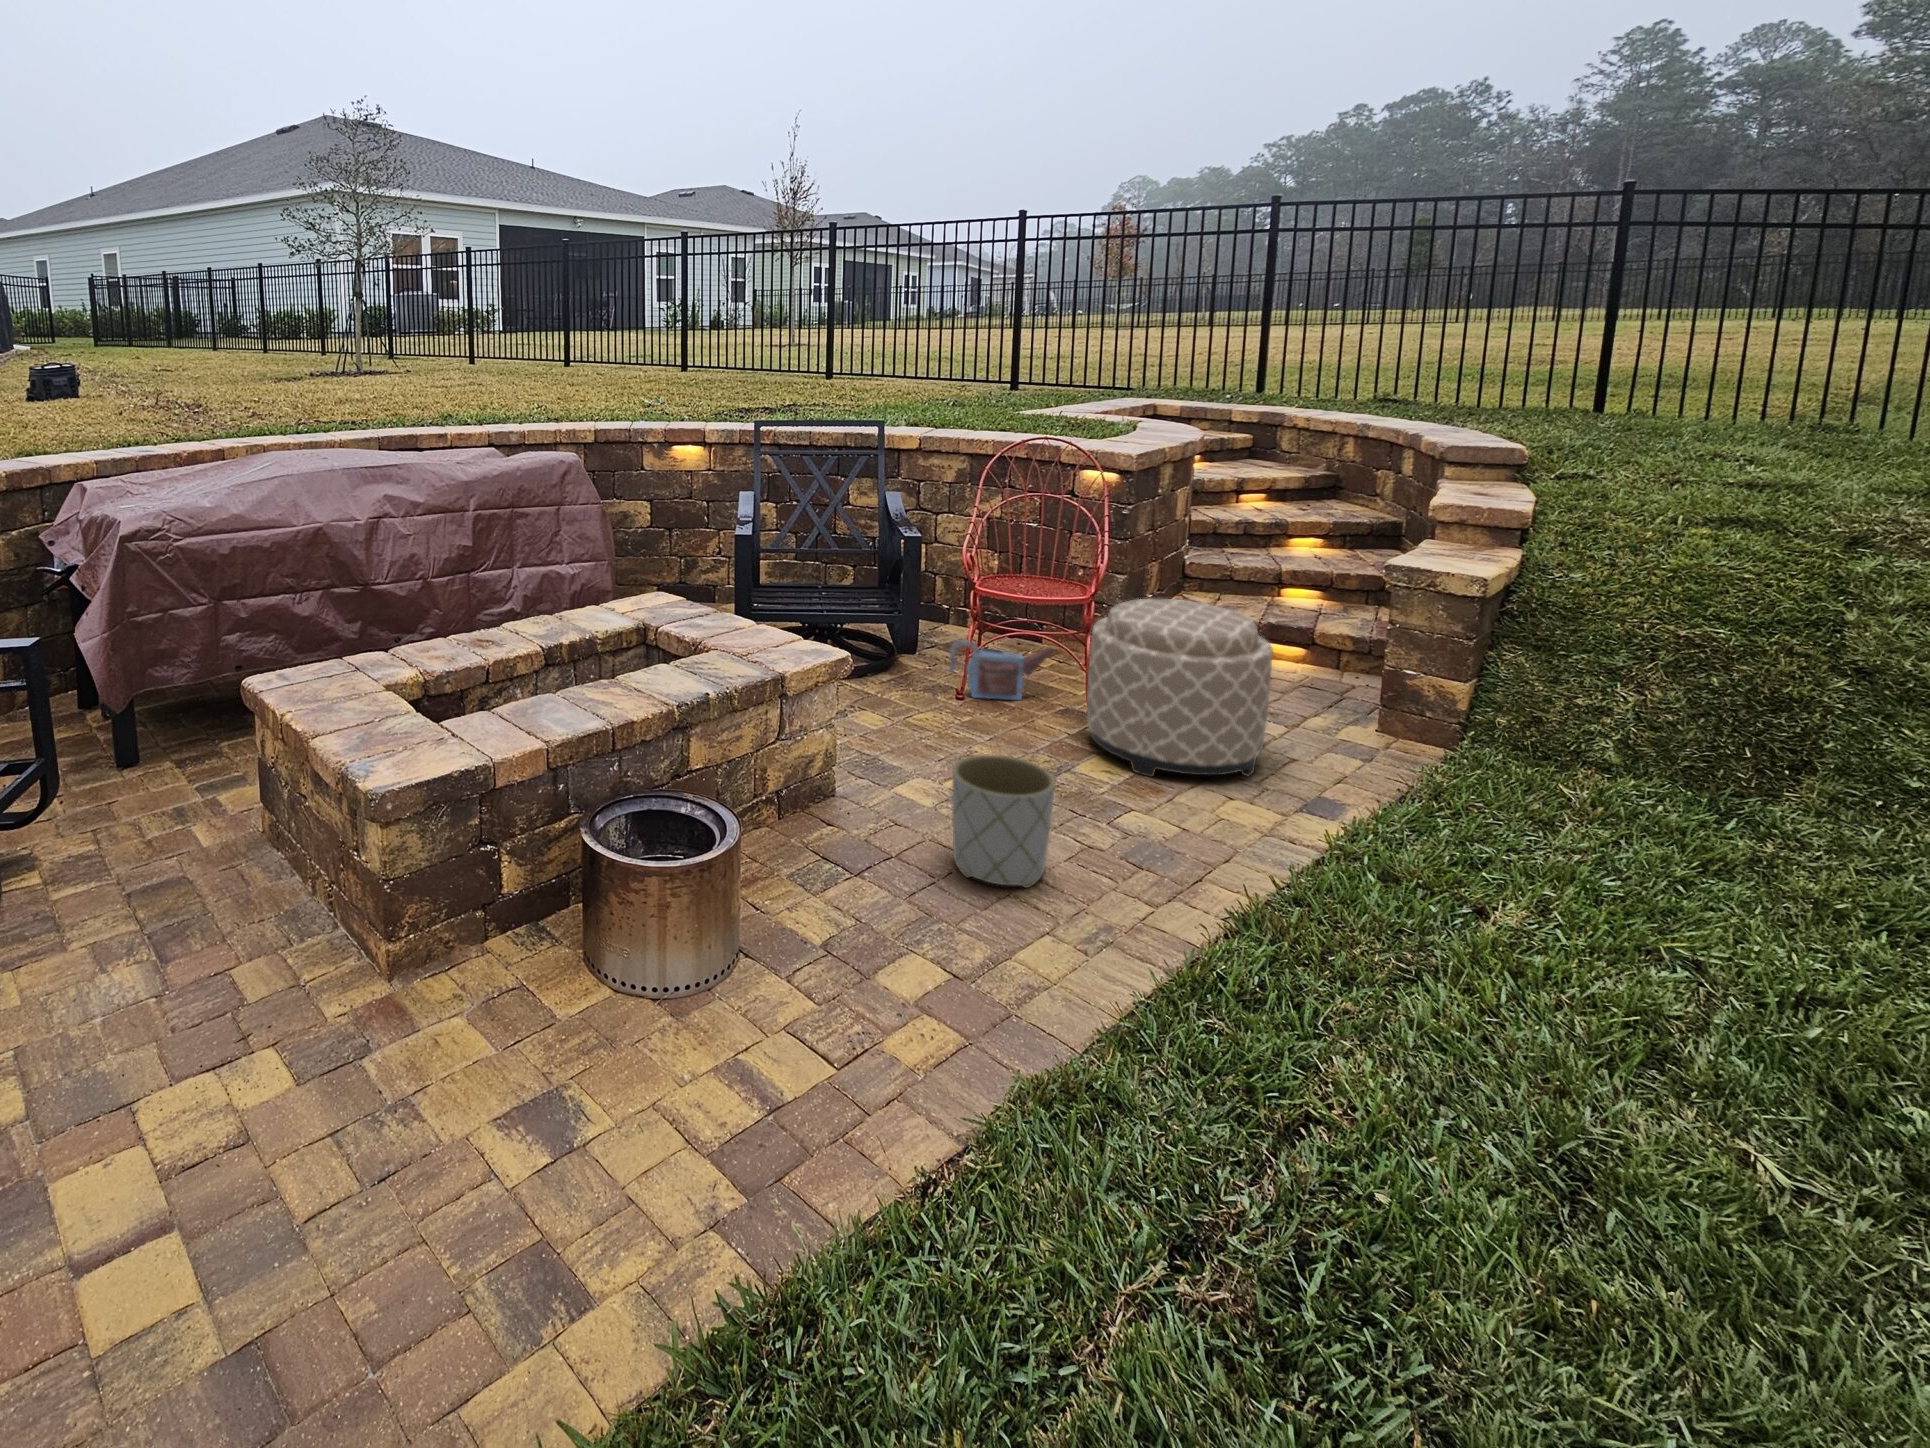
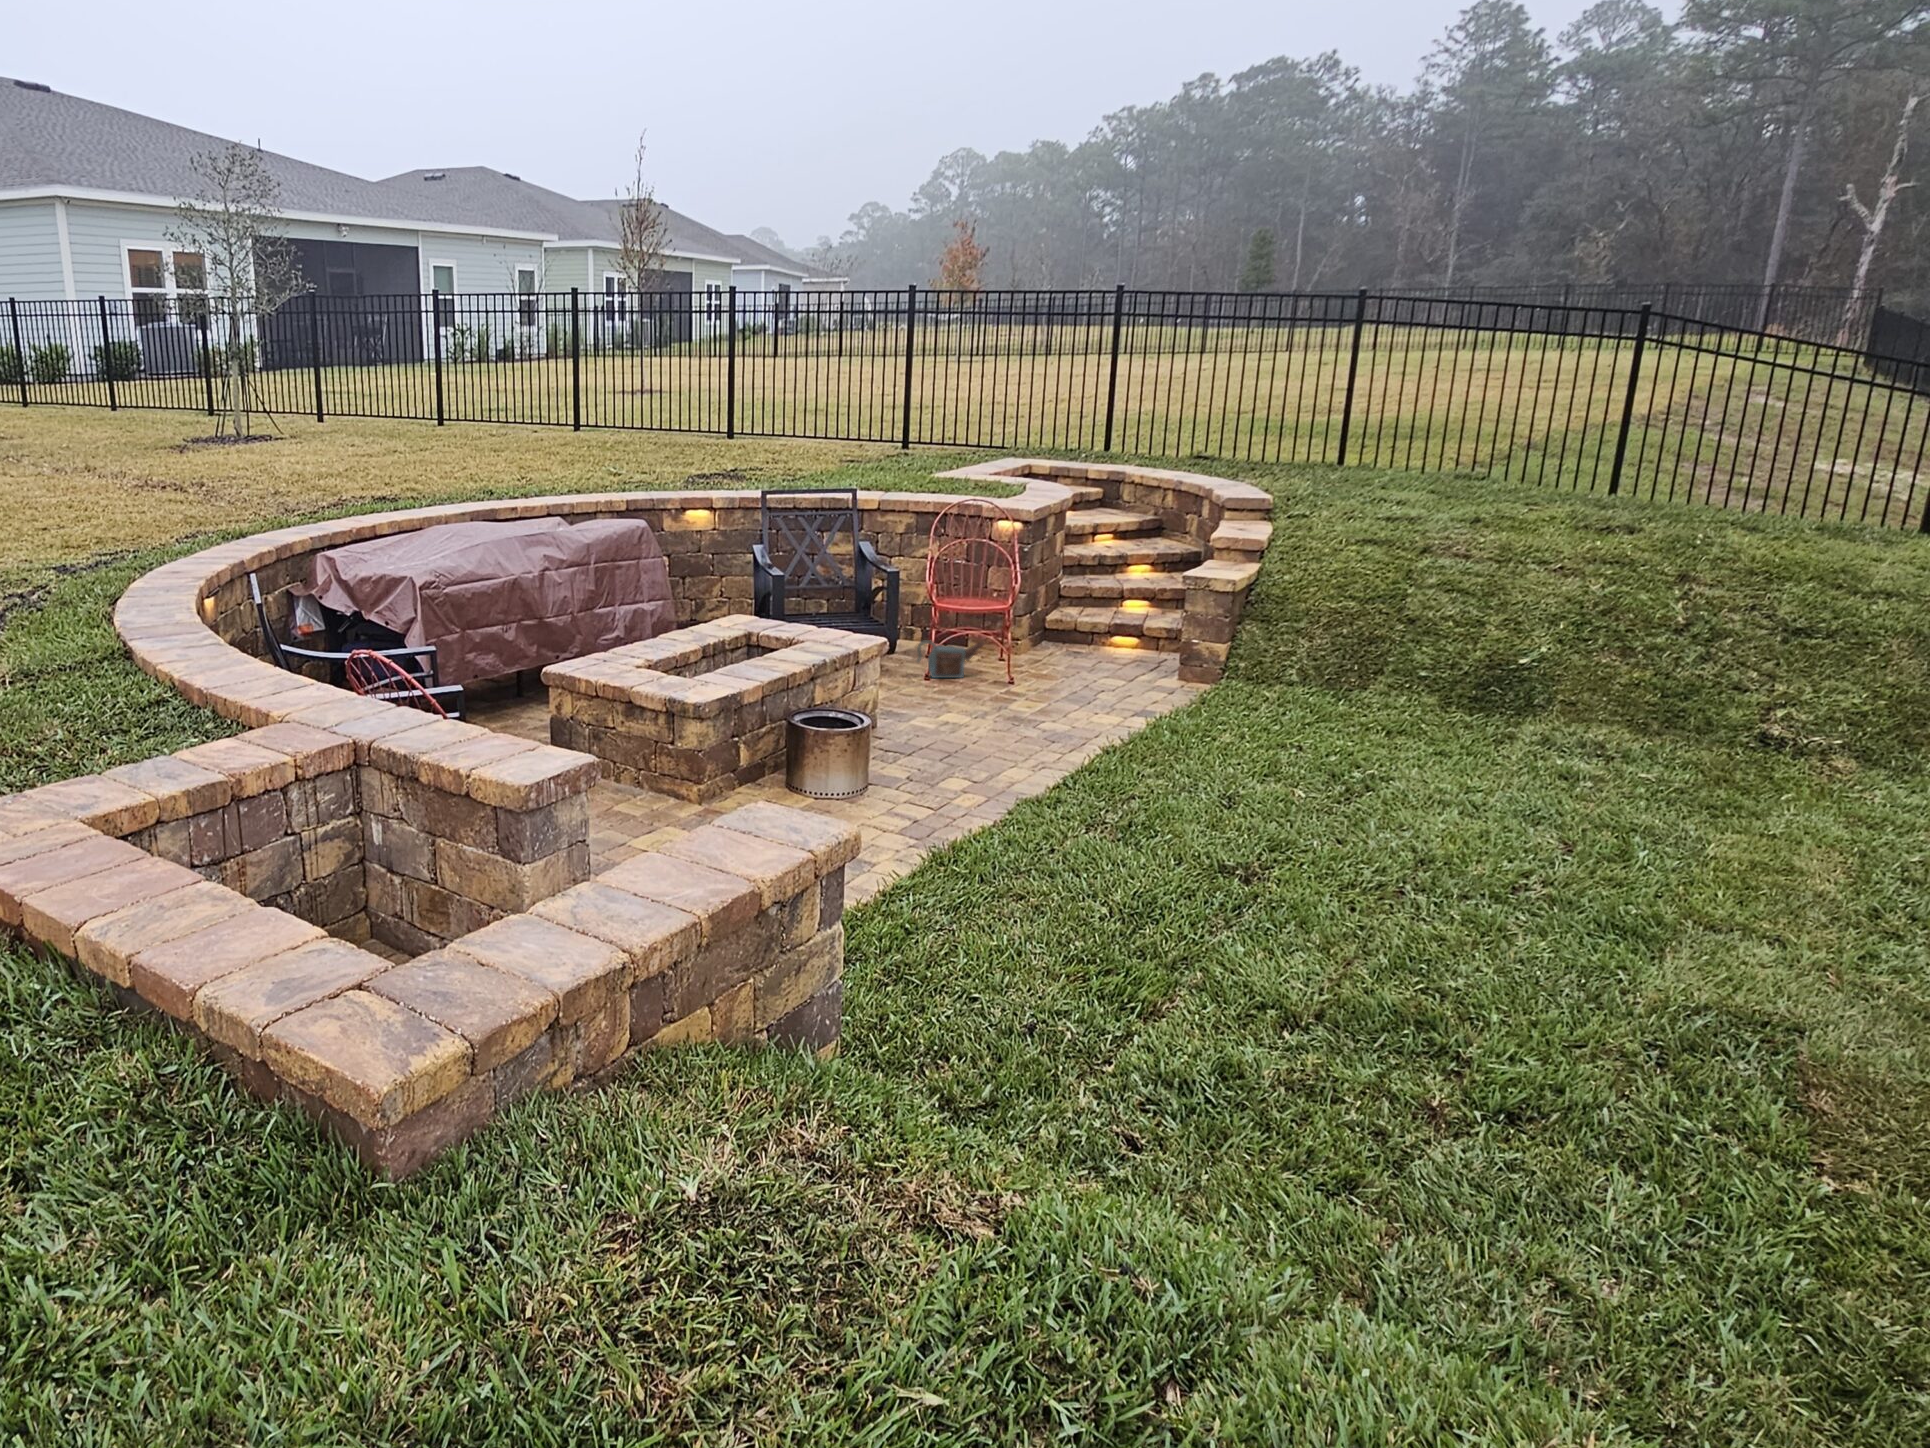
ottoman: present [1087,599,1273,777] -> none [1009,603,1118,709]
planter: present [952,754,1055,888] -> none [952,689,1008,757]

